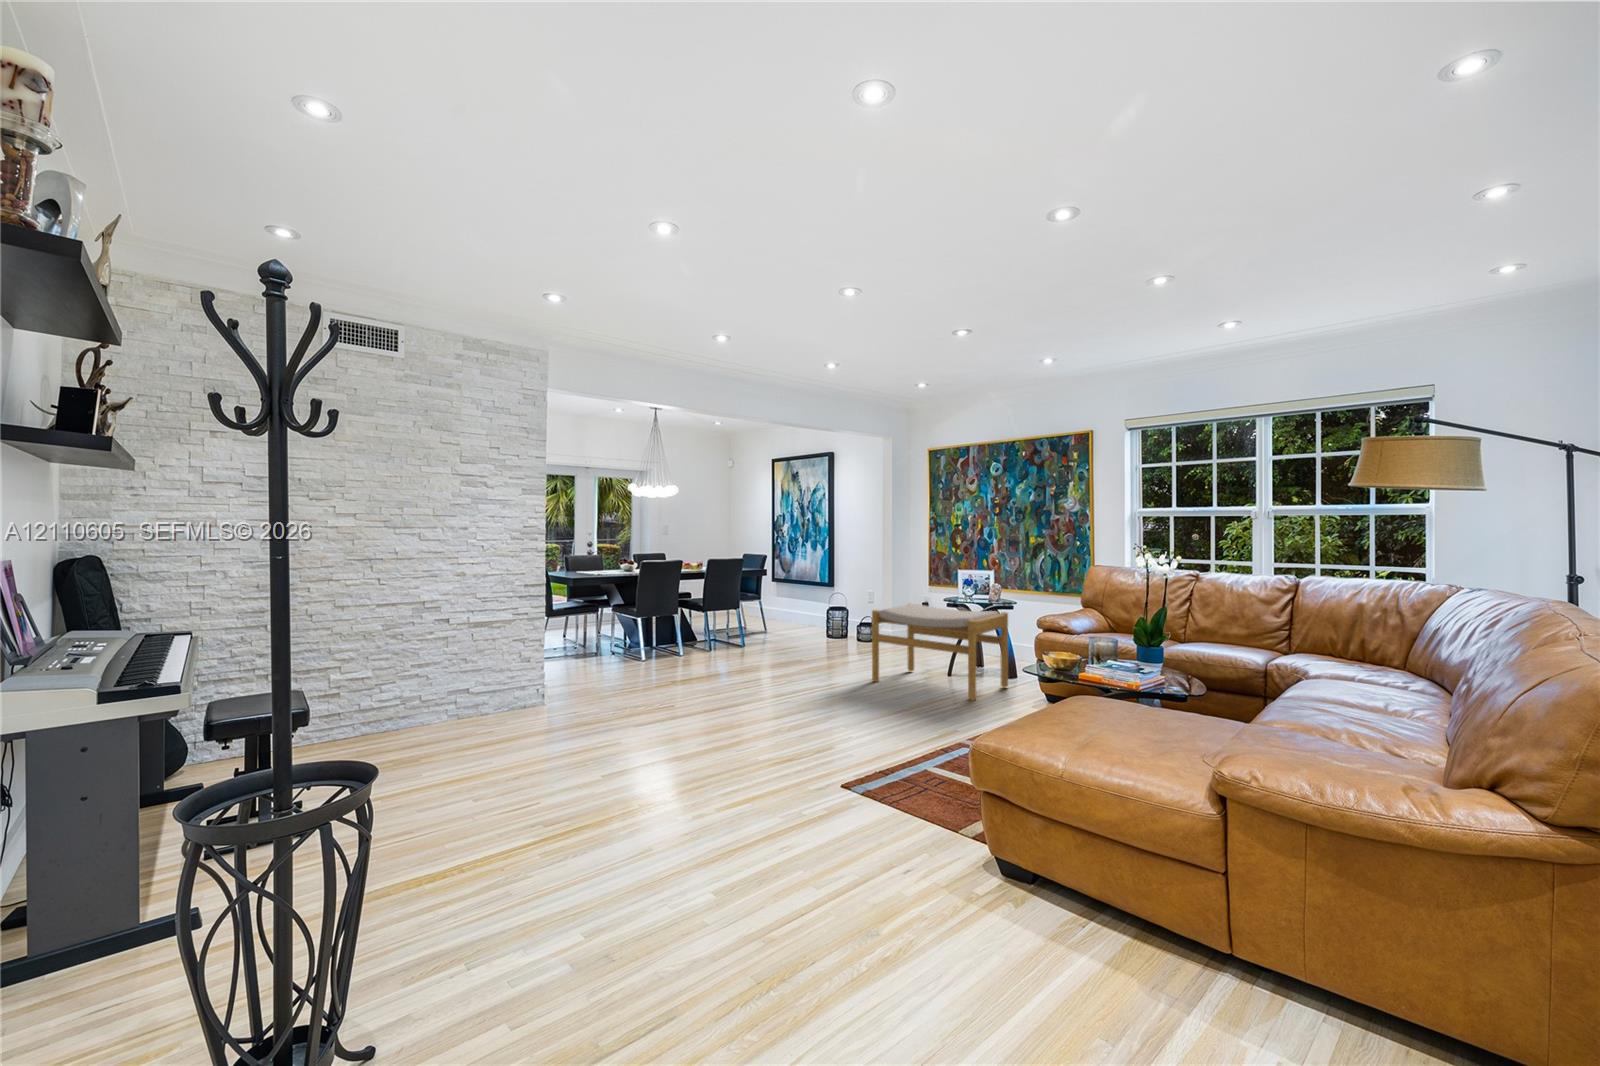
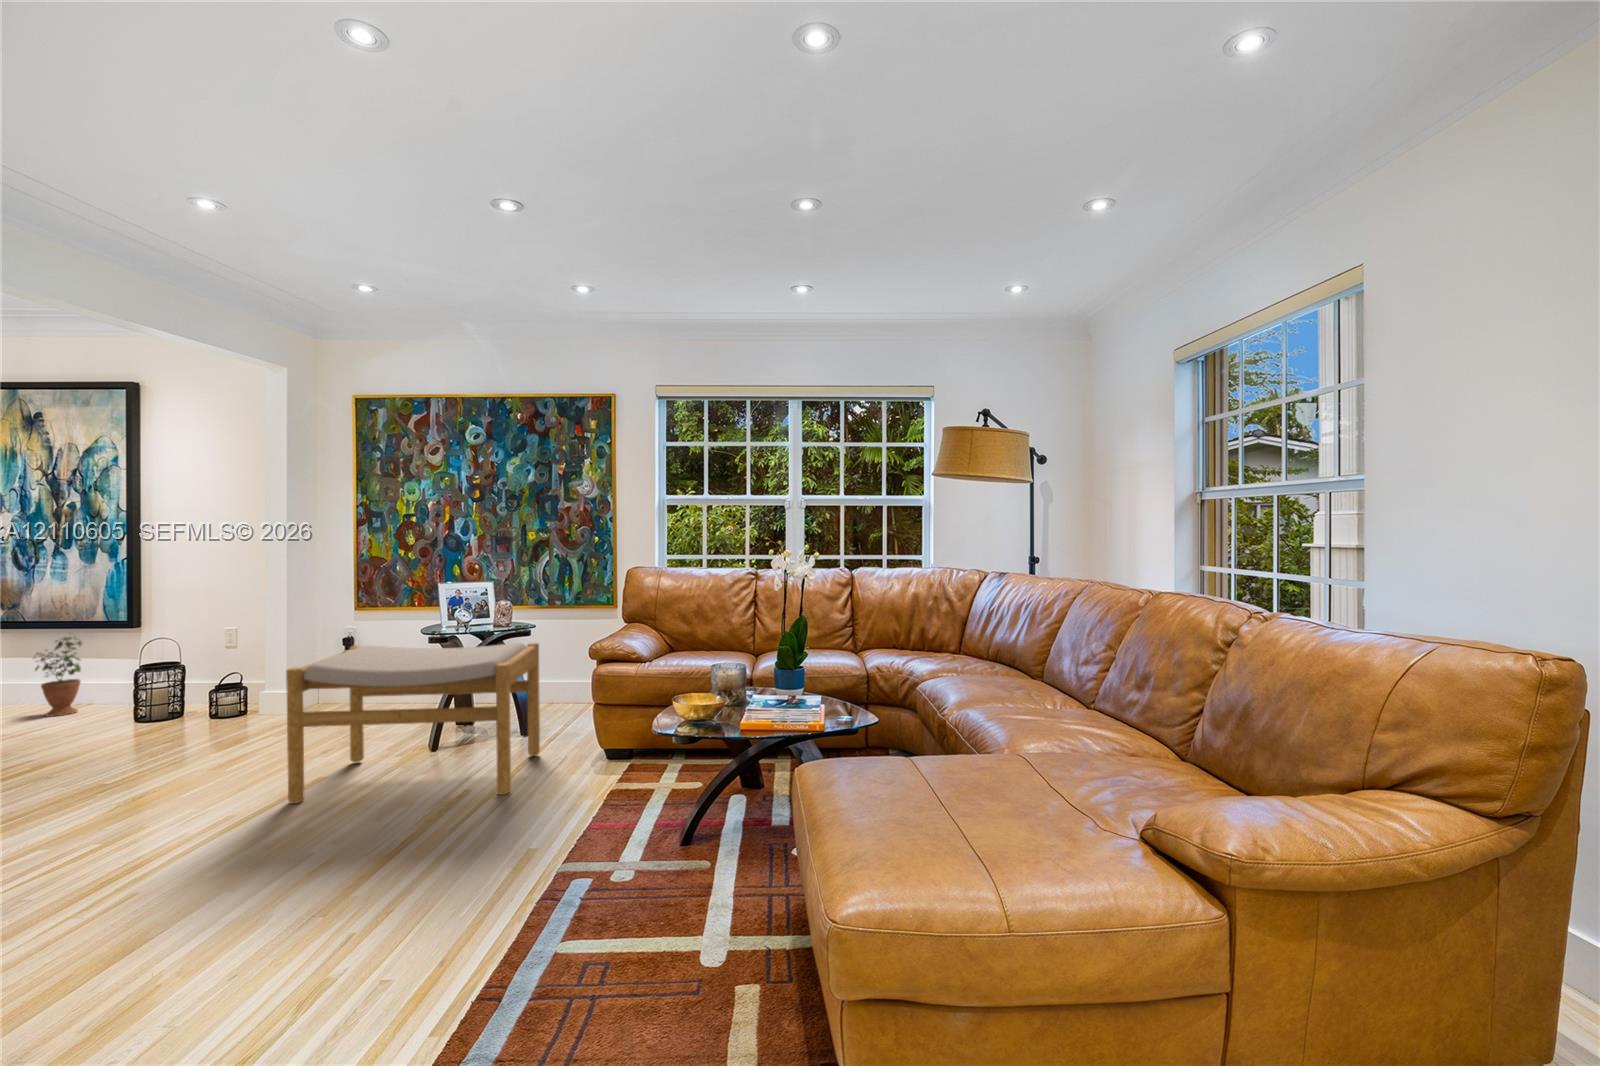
potted plant: none [793,587,812,629] -> present [35,637,82,717]

